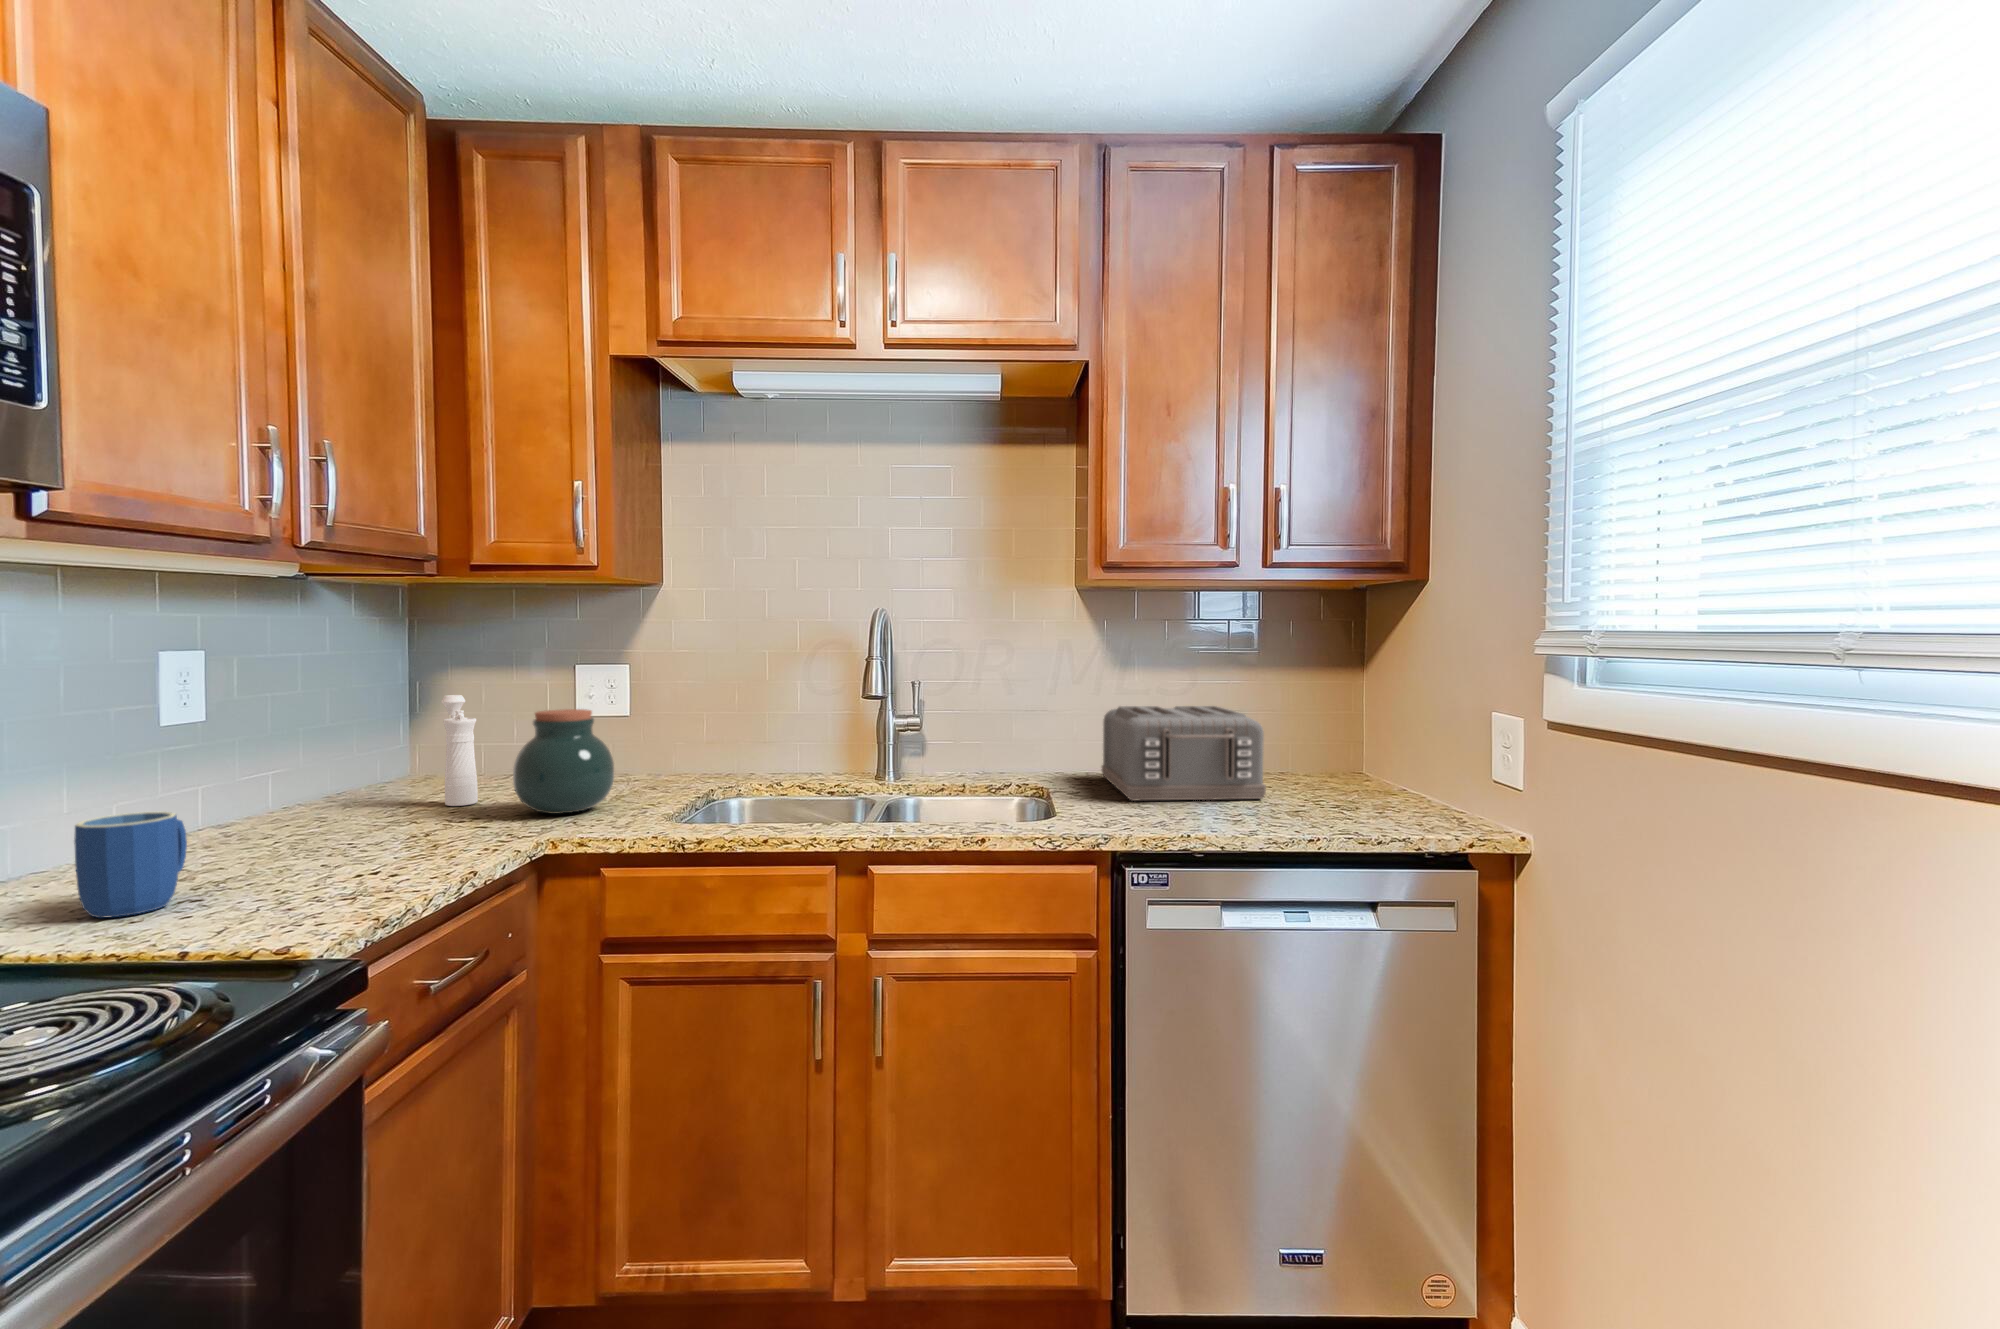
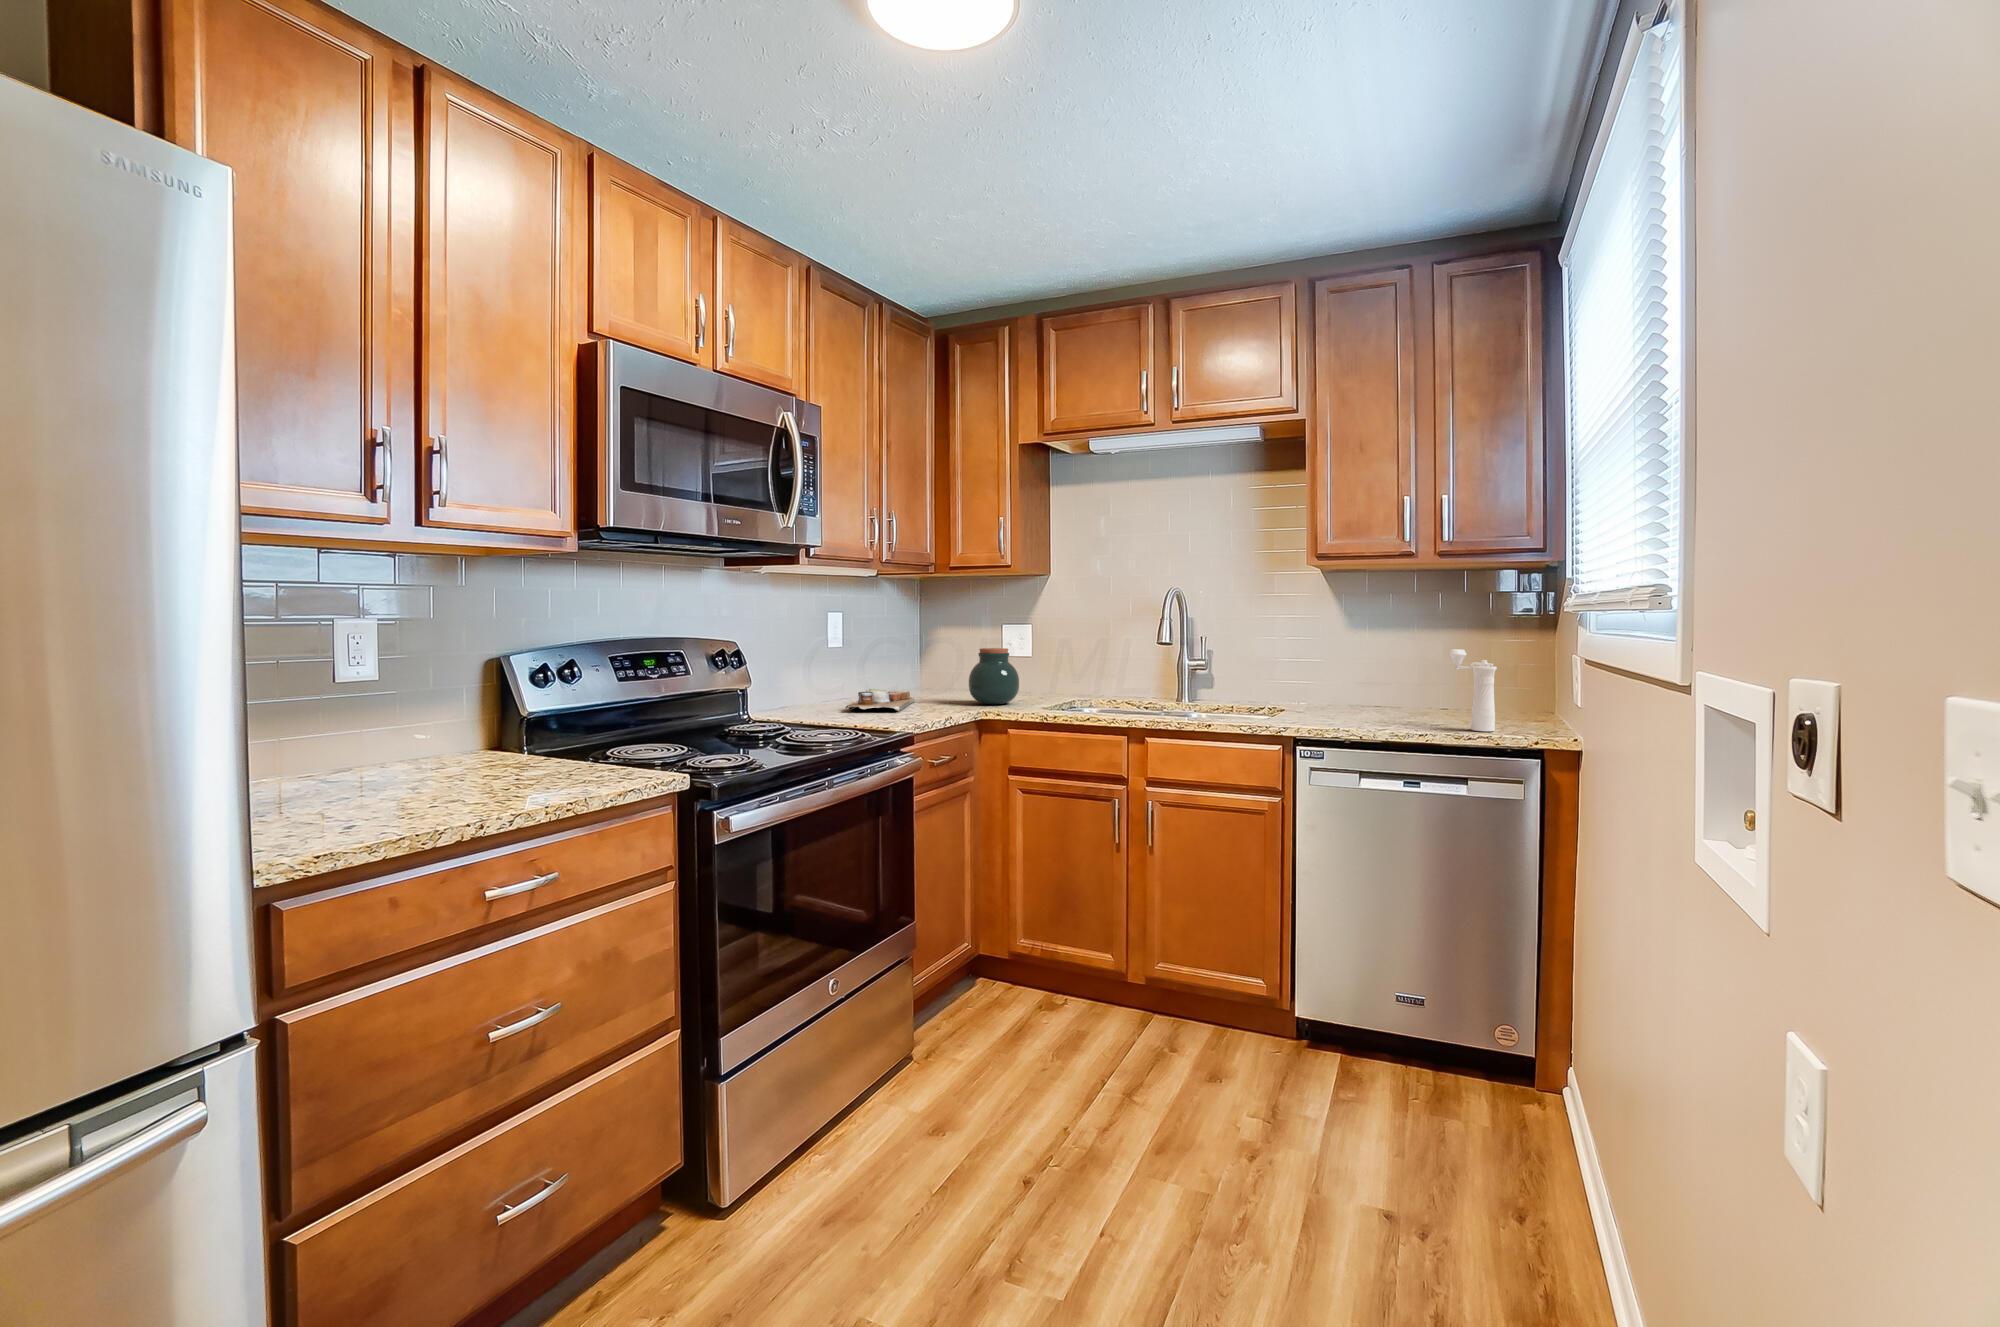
pepper mill: present [441,695,478,806] -> present [1449,650,1497,731]
toaster: present [1102,706,1266,801] -> none [1329,656,1434,719]
cutting board: none [205,798,396,865] -> present [846,689,914,712]
mug: present [74,812,187,918] -> none [811,680,843,720]

